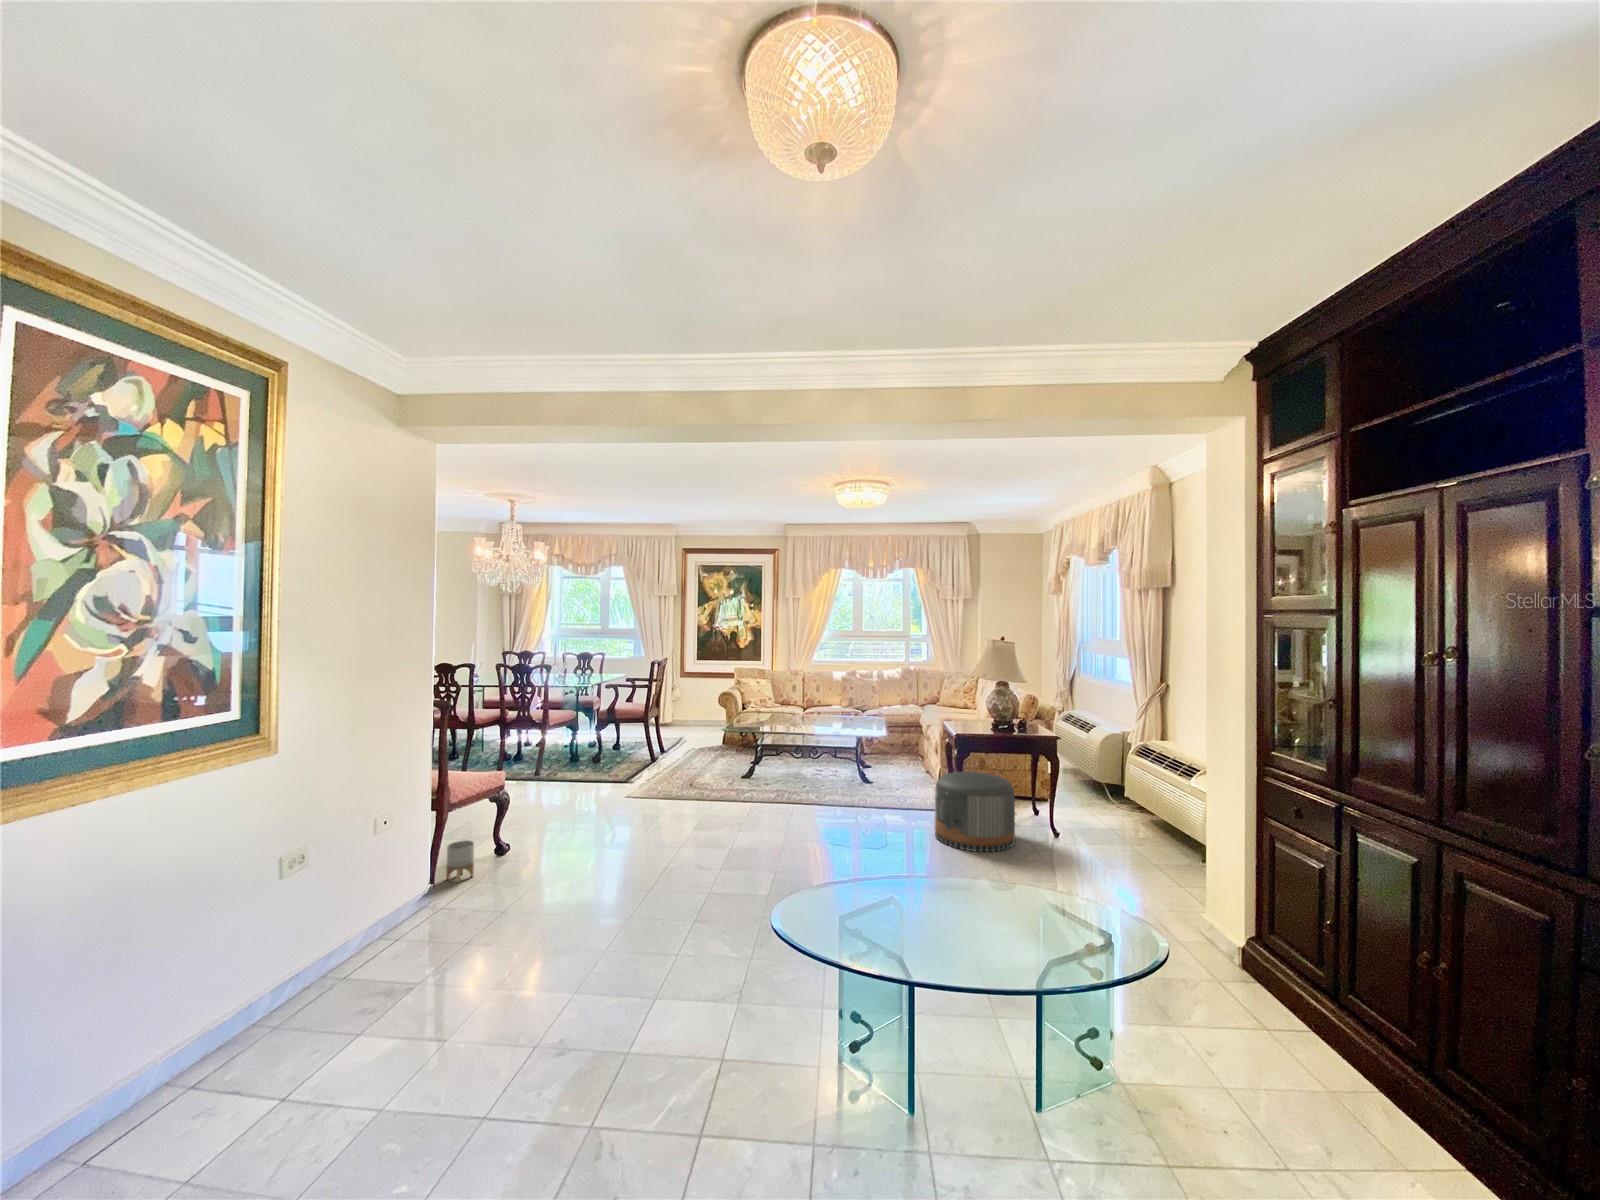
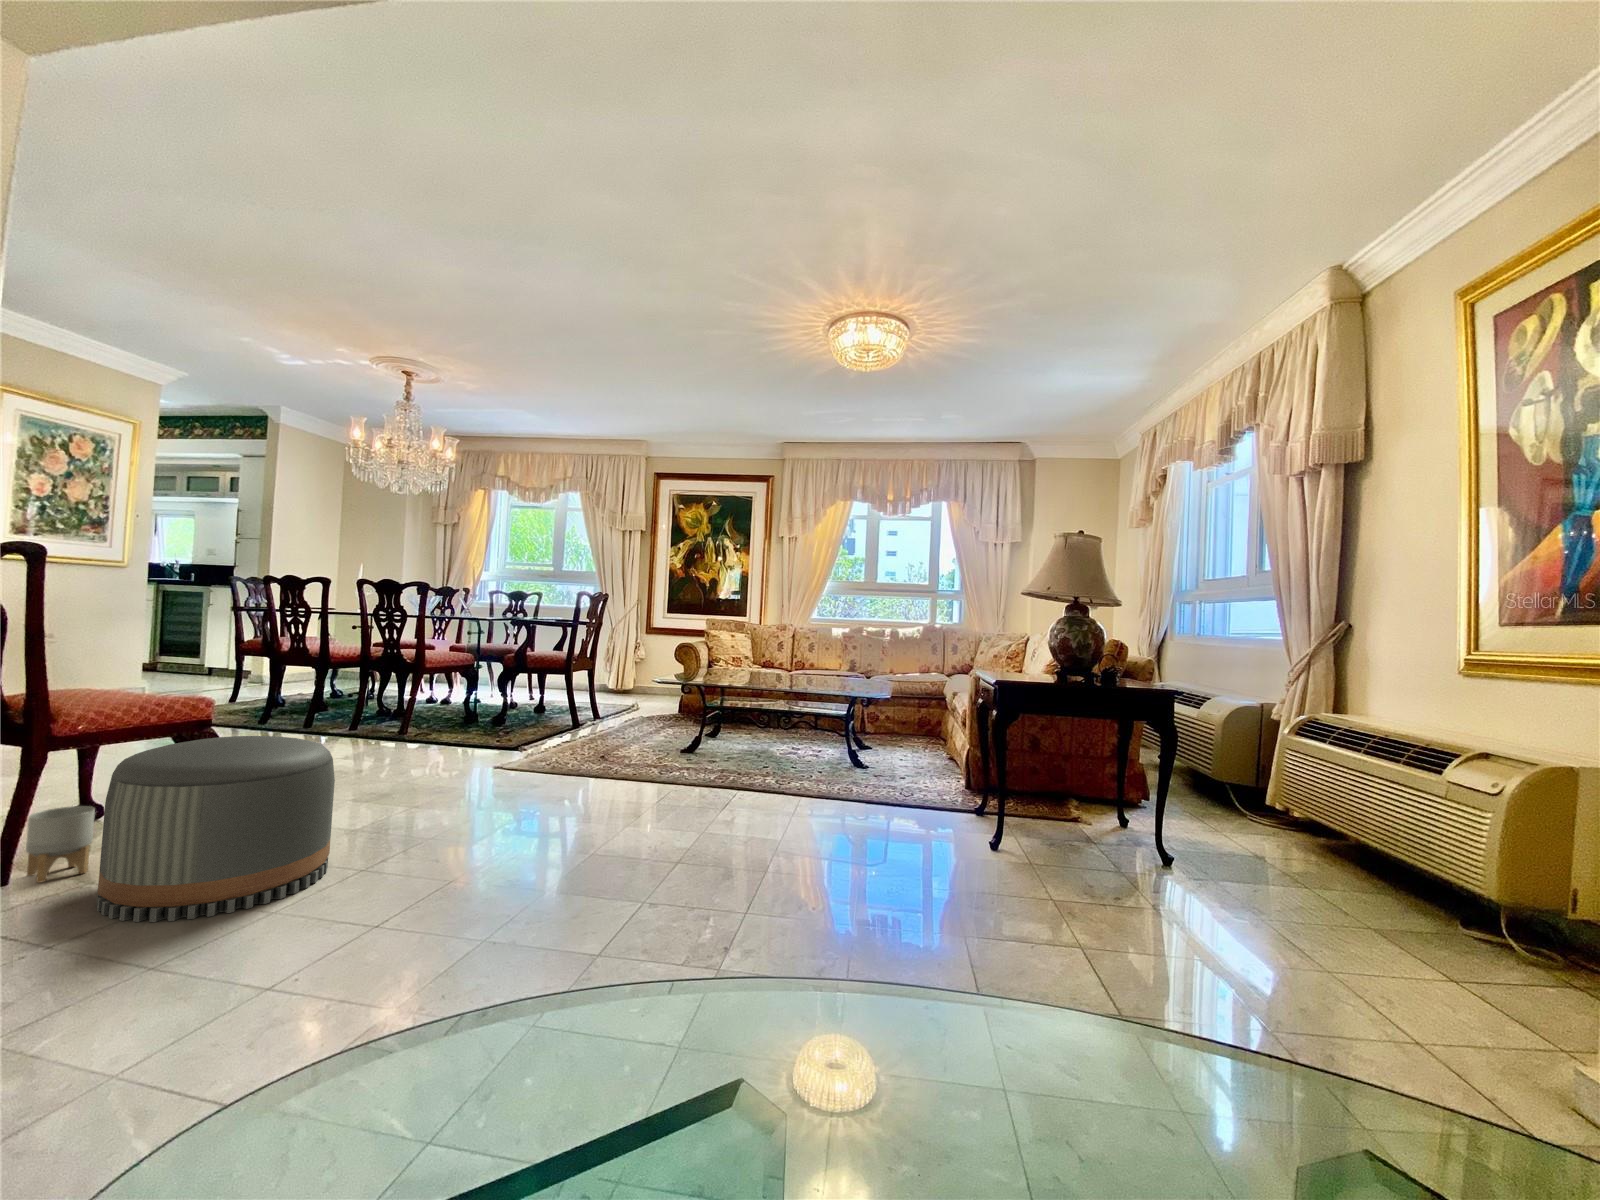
pouf: present [935,772,1015,852] -> present [97,736,335,922]

